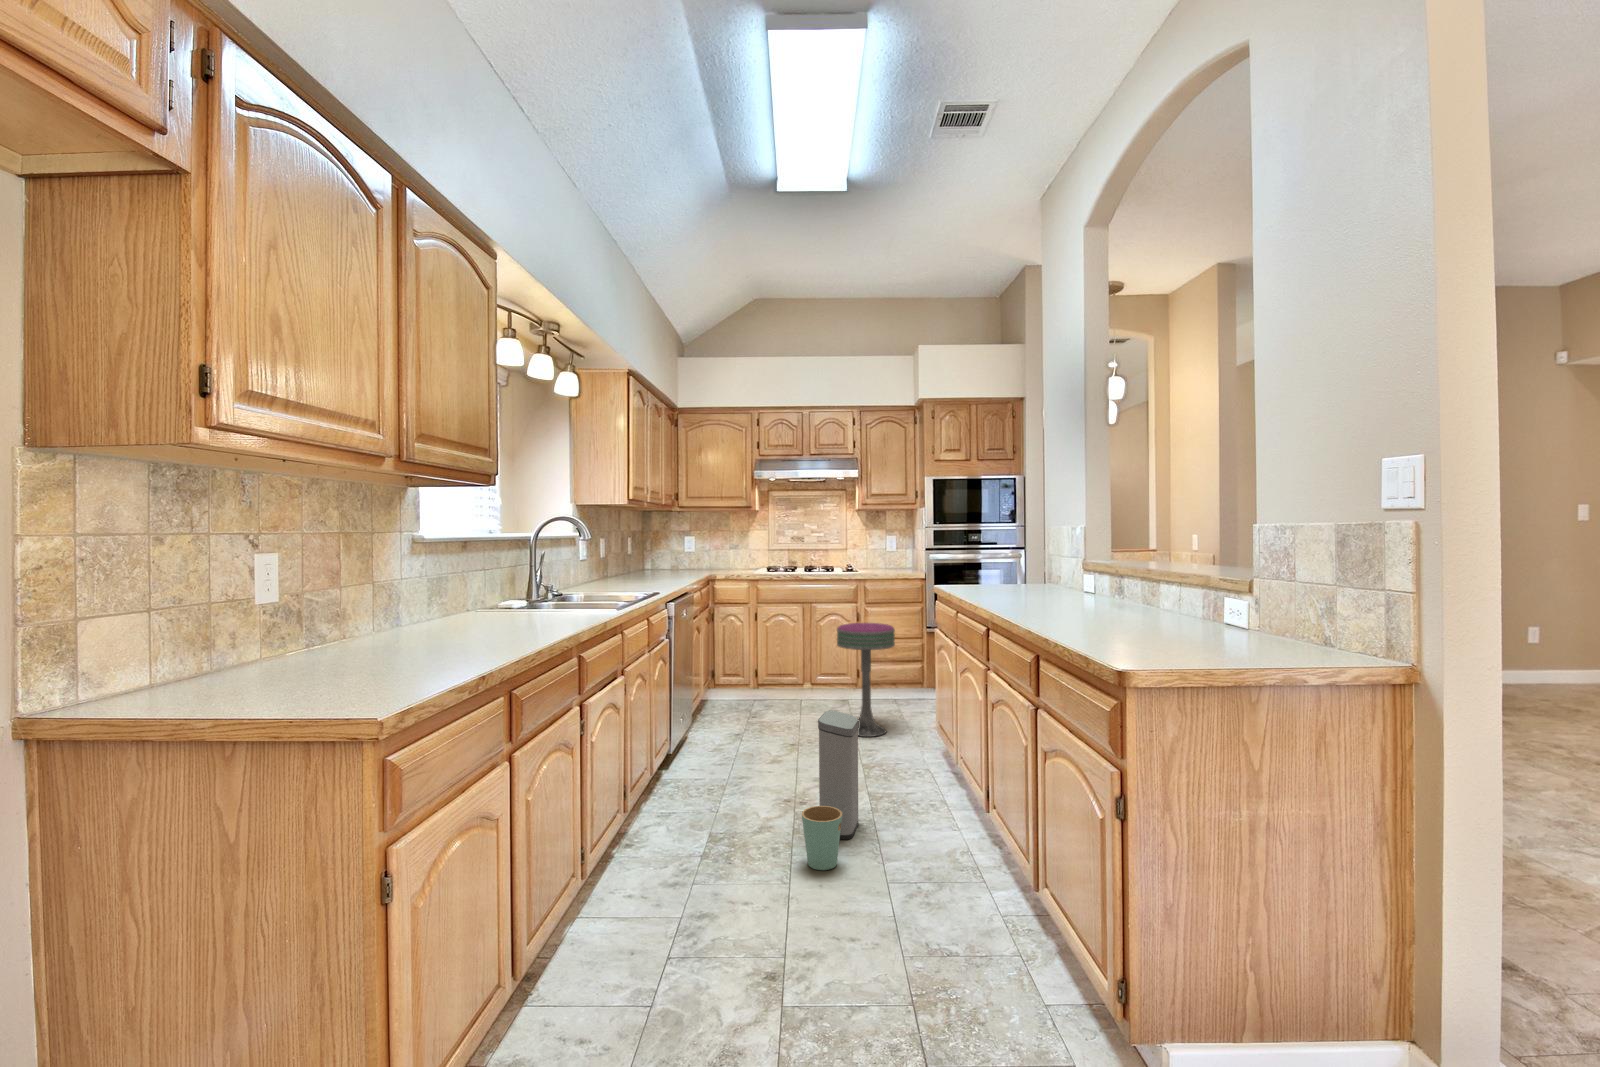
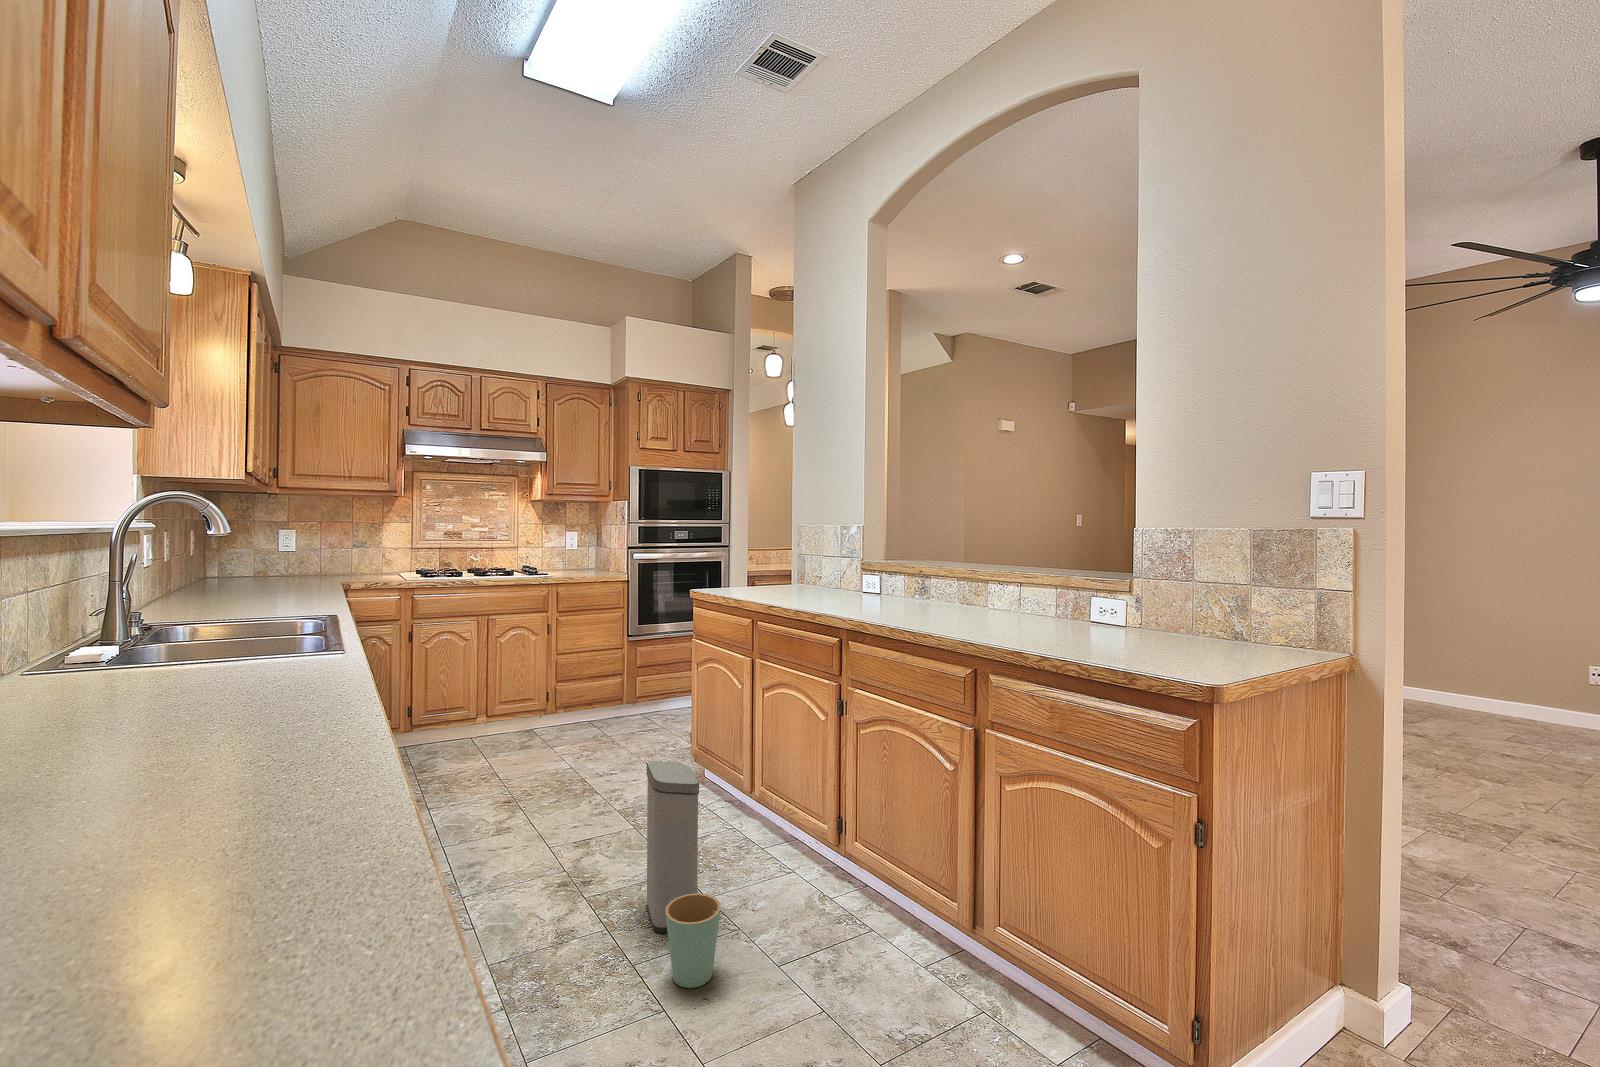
bar stool: present [837,623,895,737] -> none [560,636,633,776]

